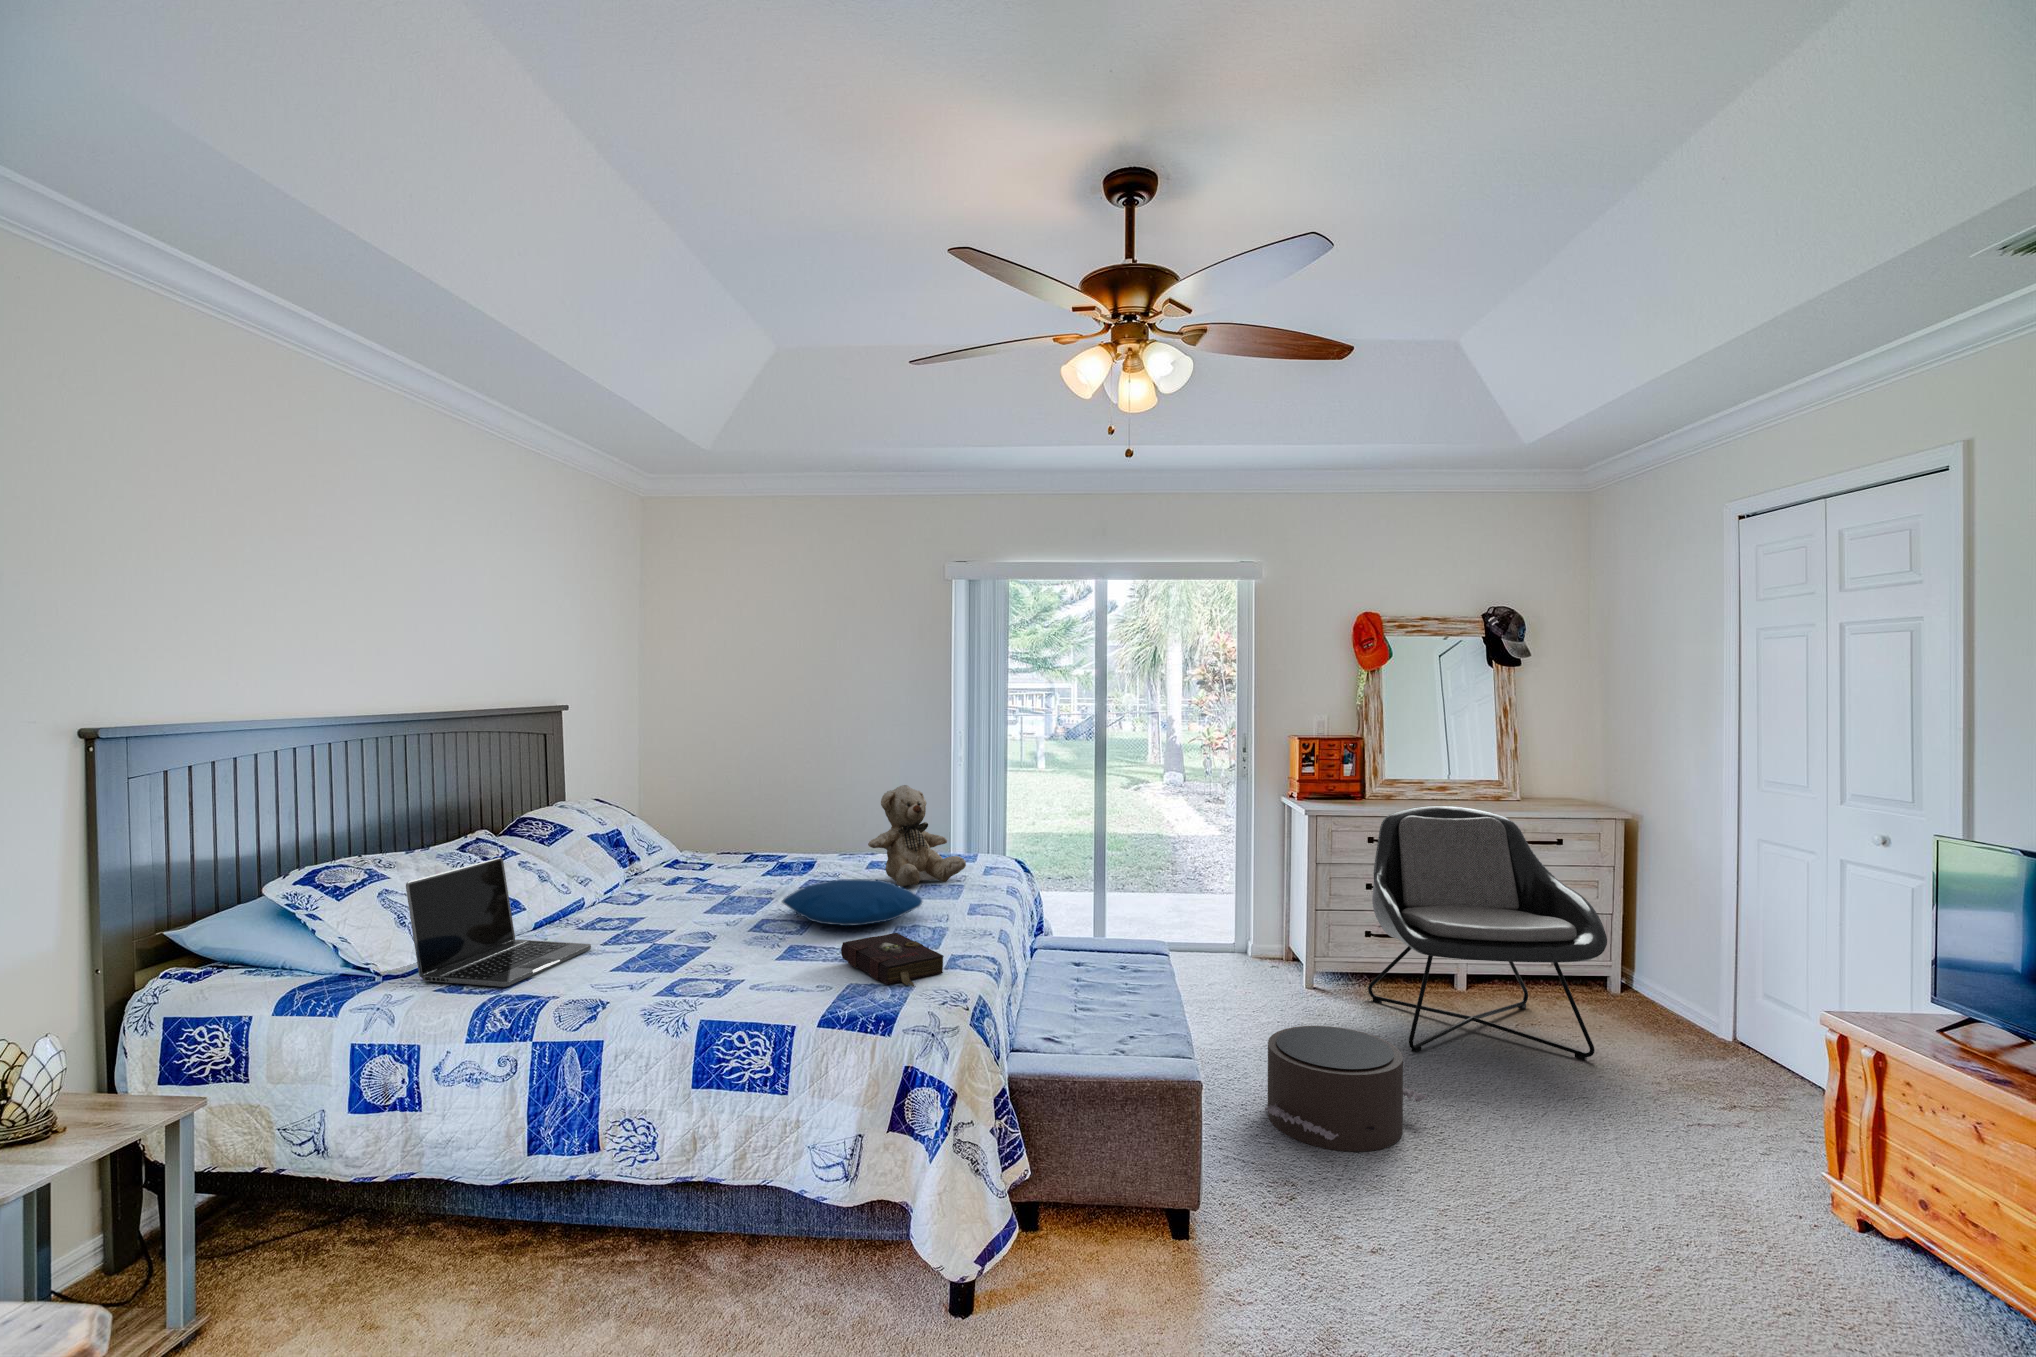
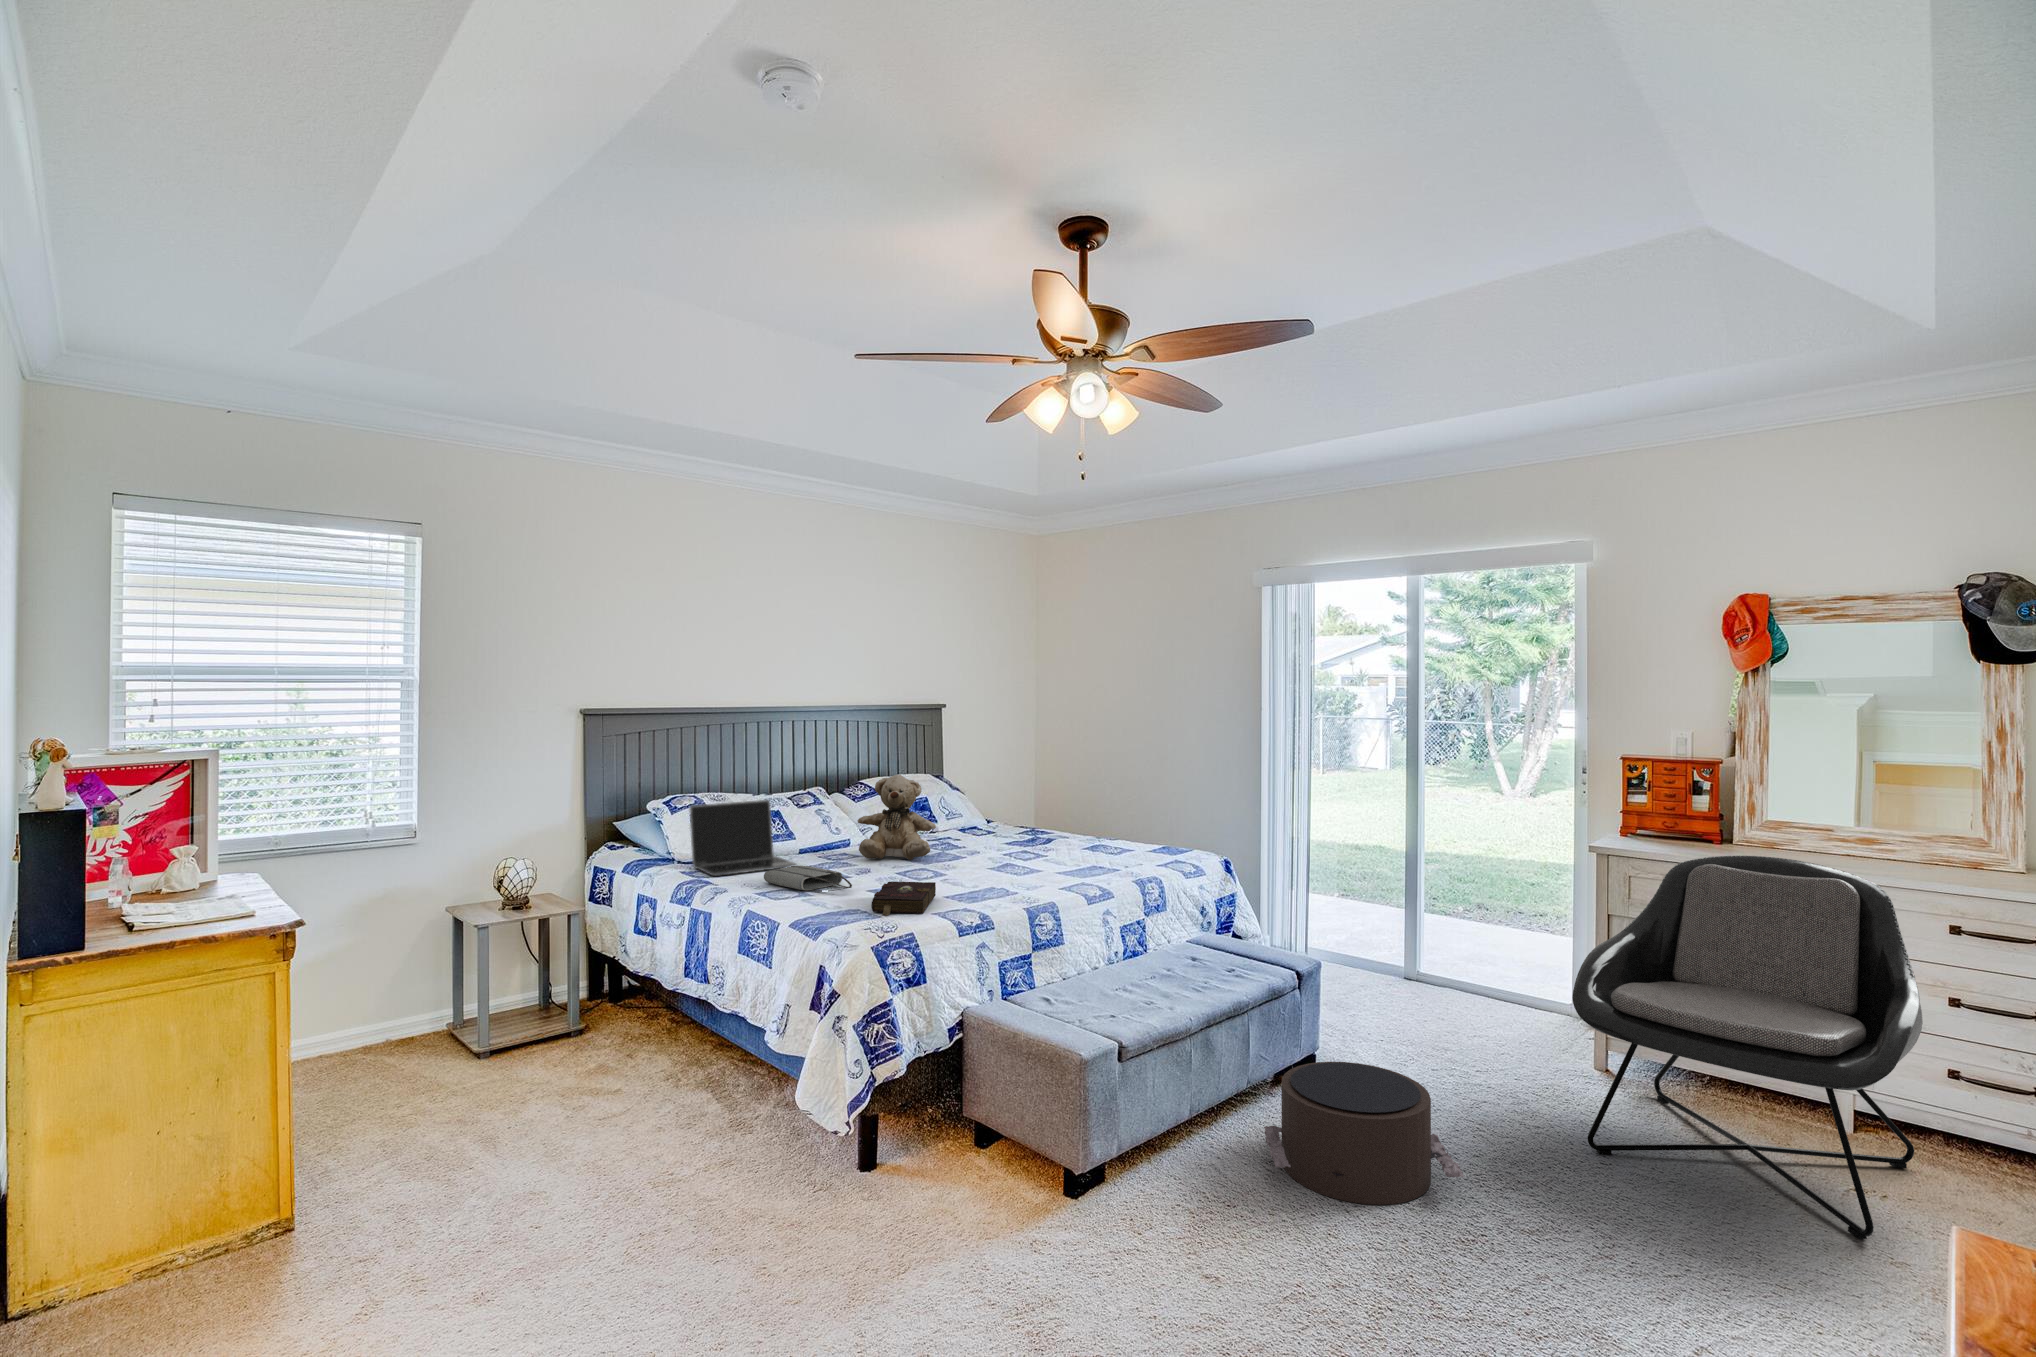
teddy bear: present [868,785,966,887] -> present [858,774,936,860]
pillow: present [782,879,922,926] -> none [924,845,1020,879]
tote bag: none [616,943,786,978] -> present [764,866,852,891]

